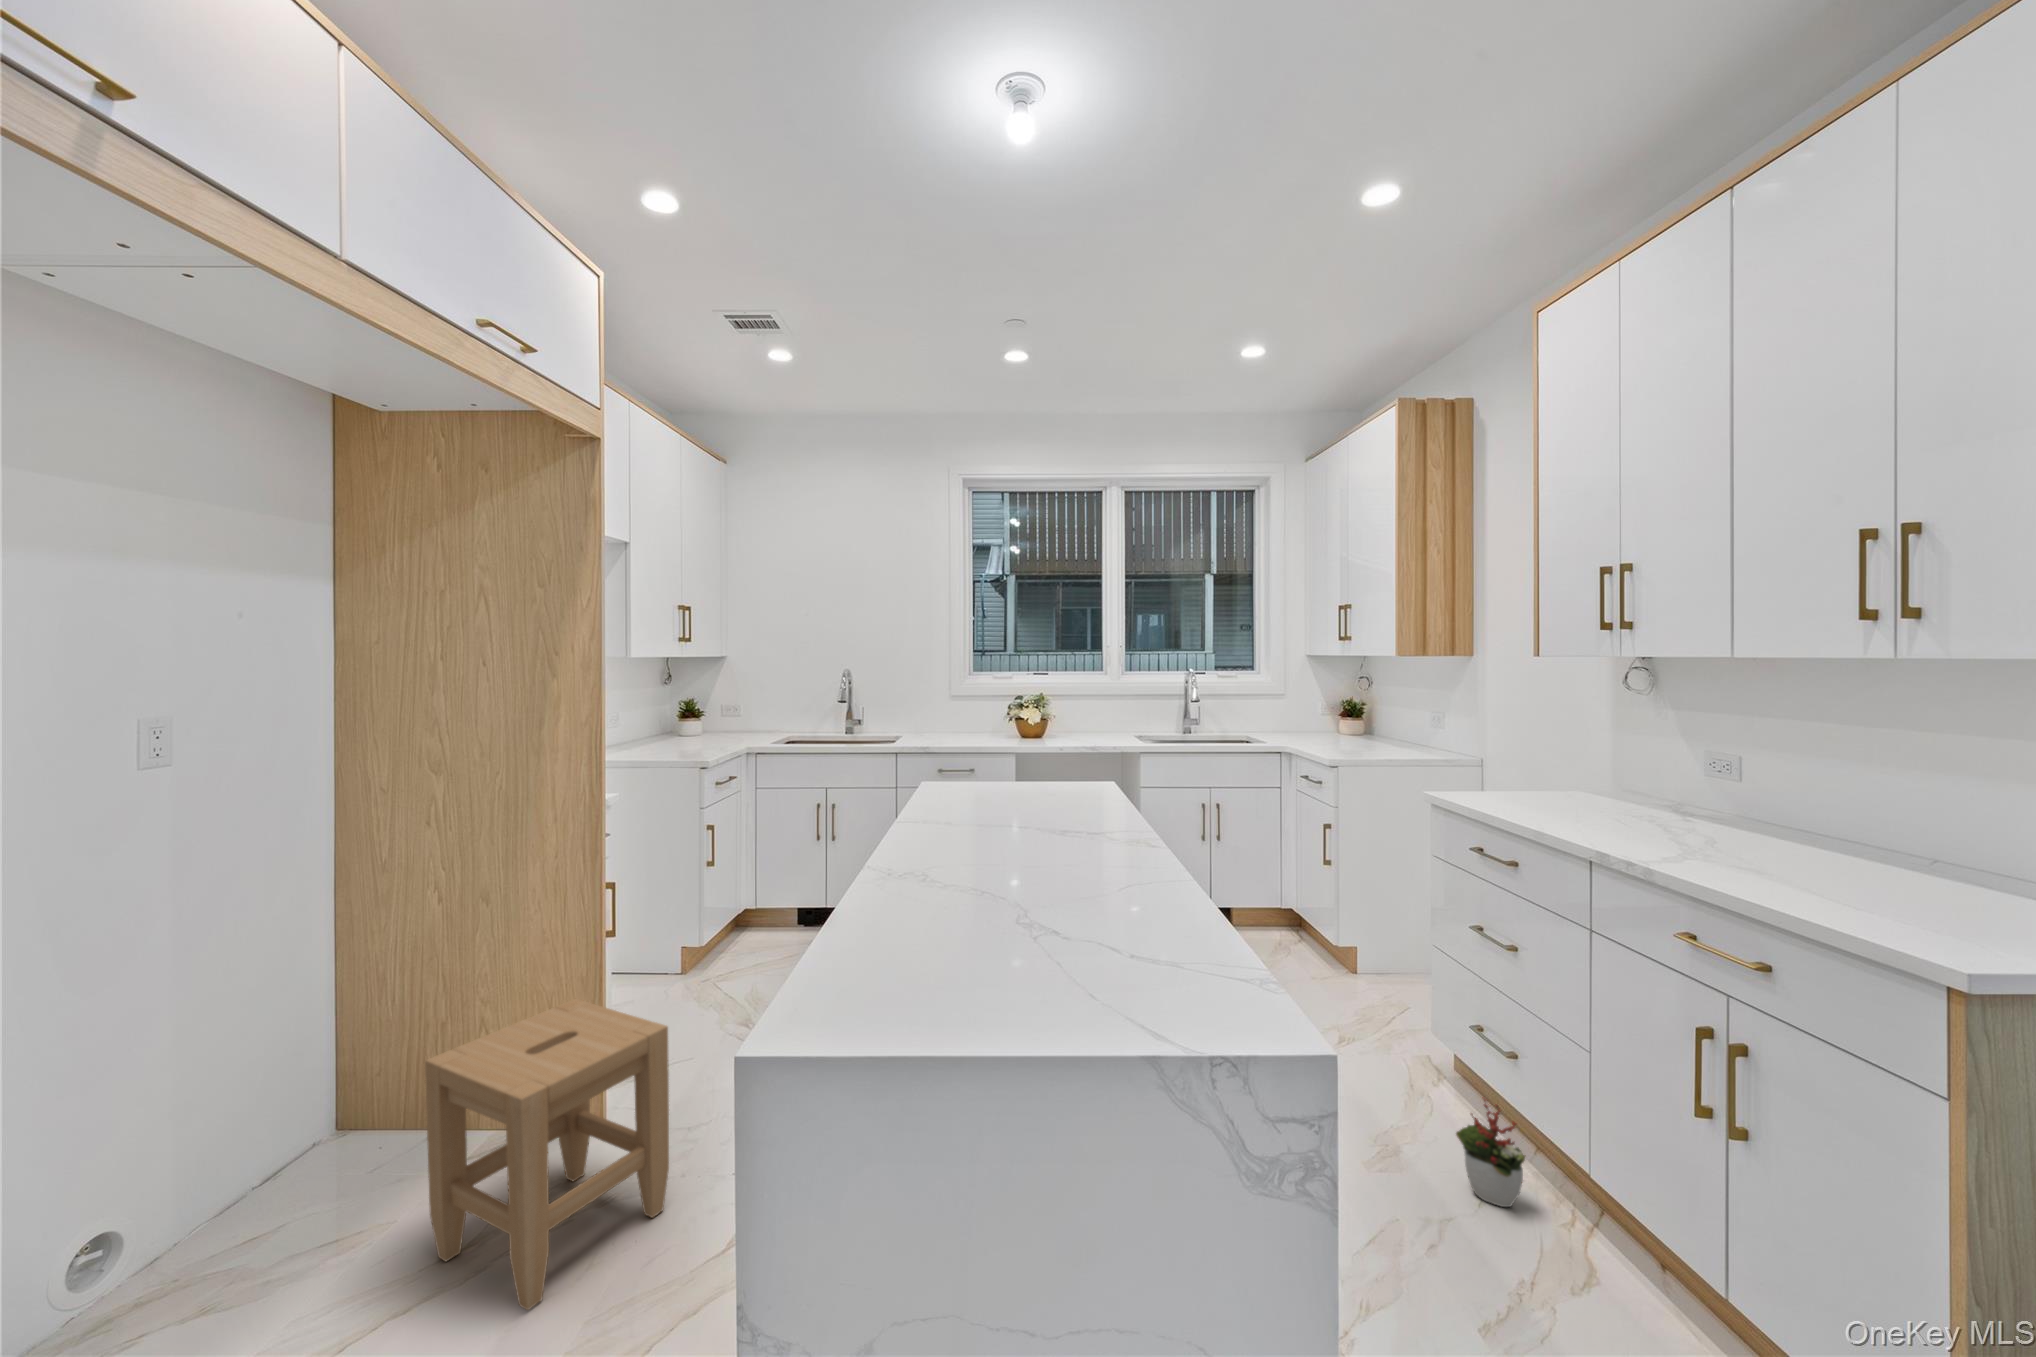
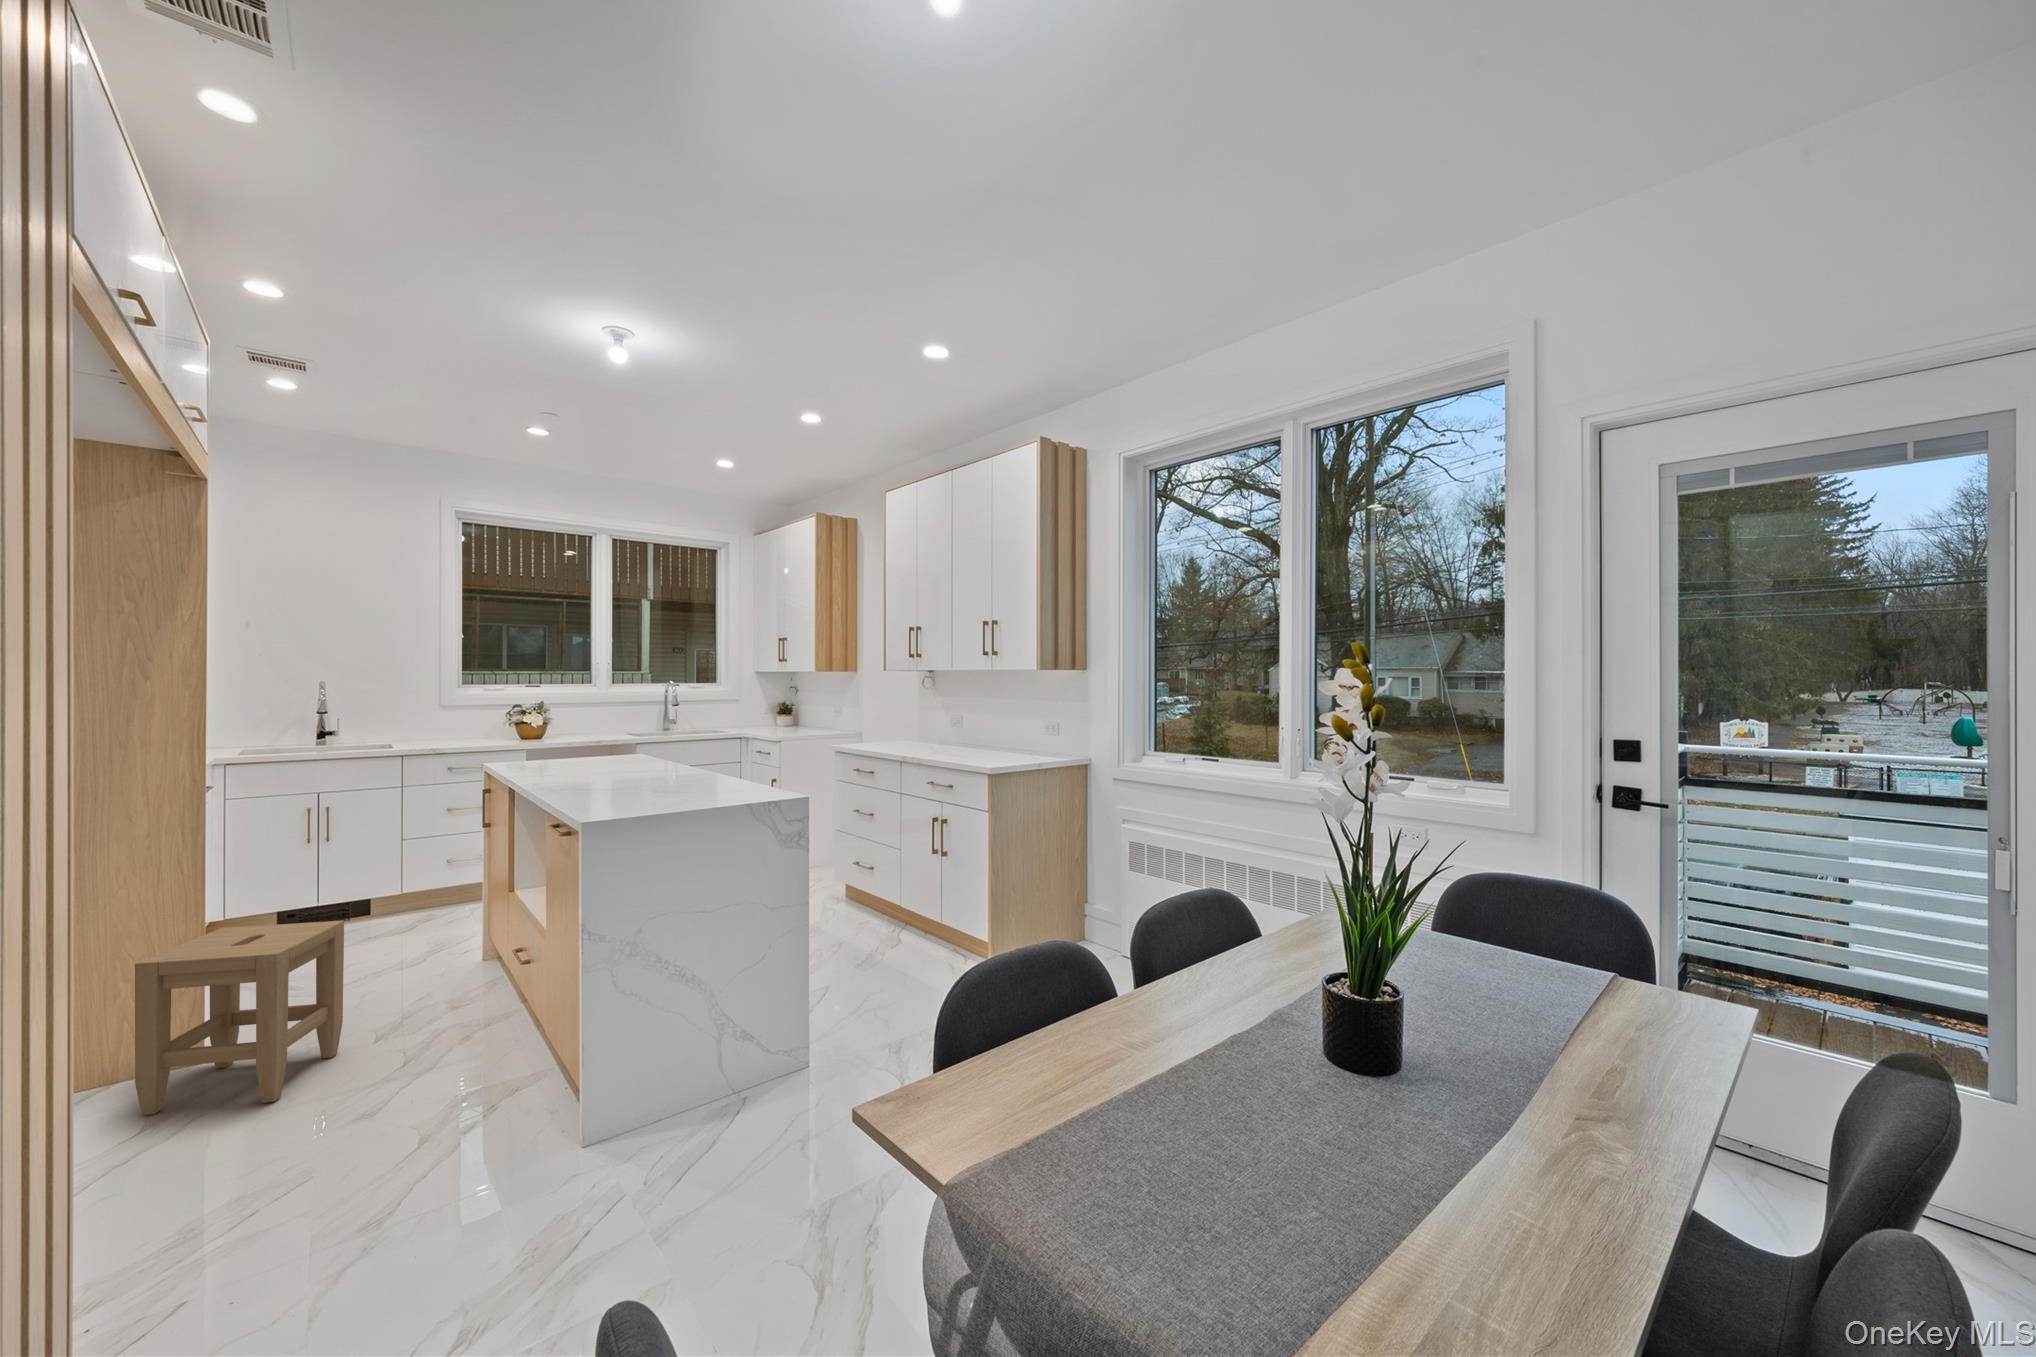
decorative plant: present [1456,1097,1526,1207] -> none [846,885,876,934]

